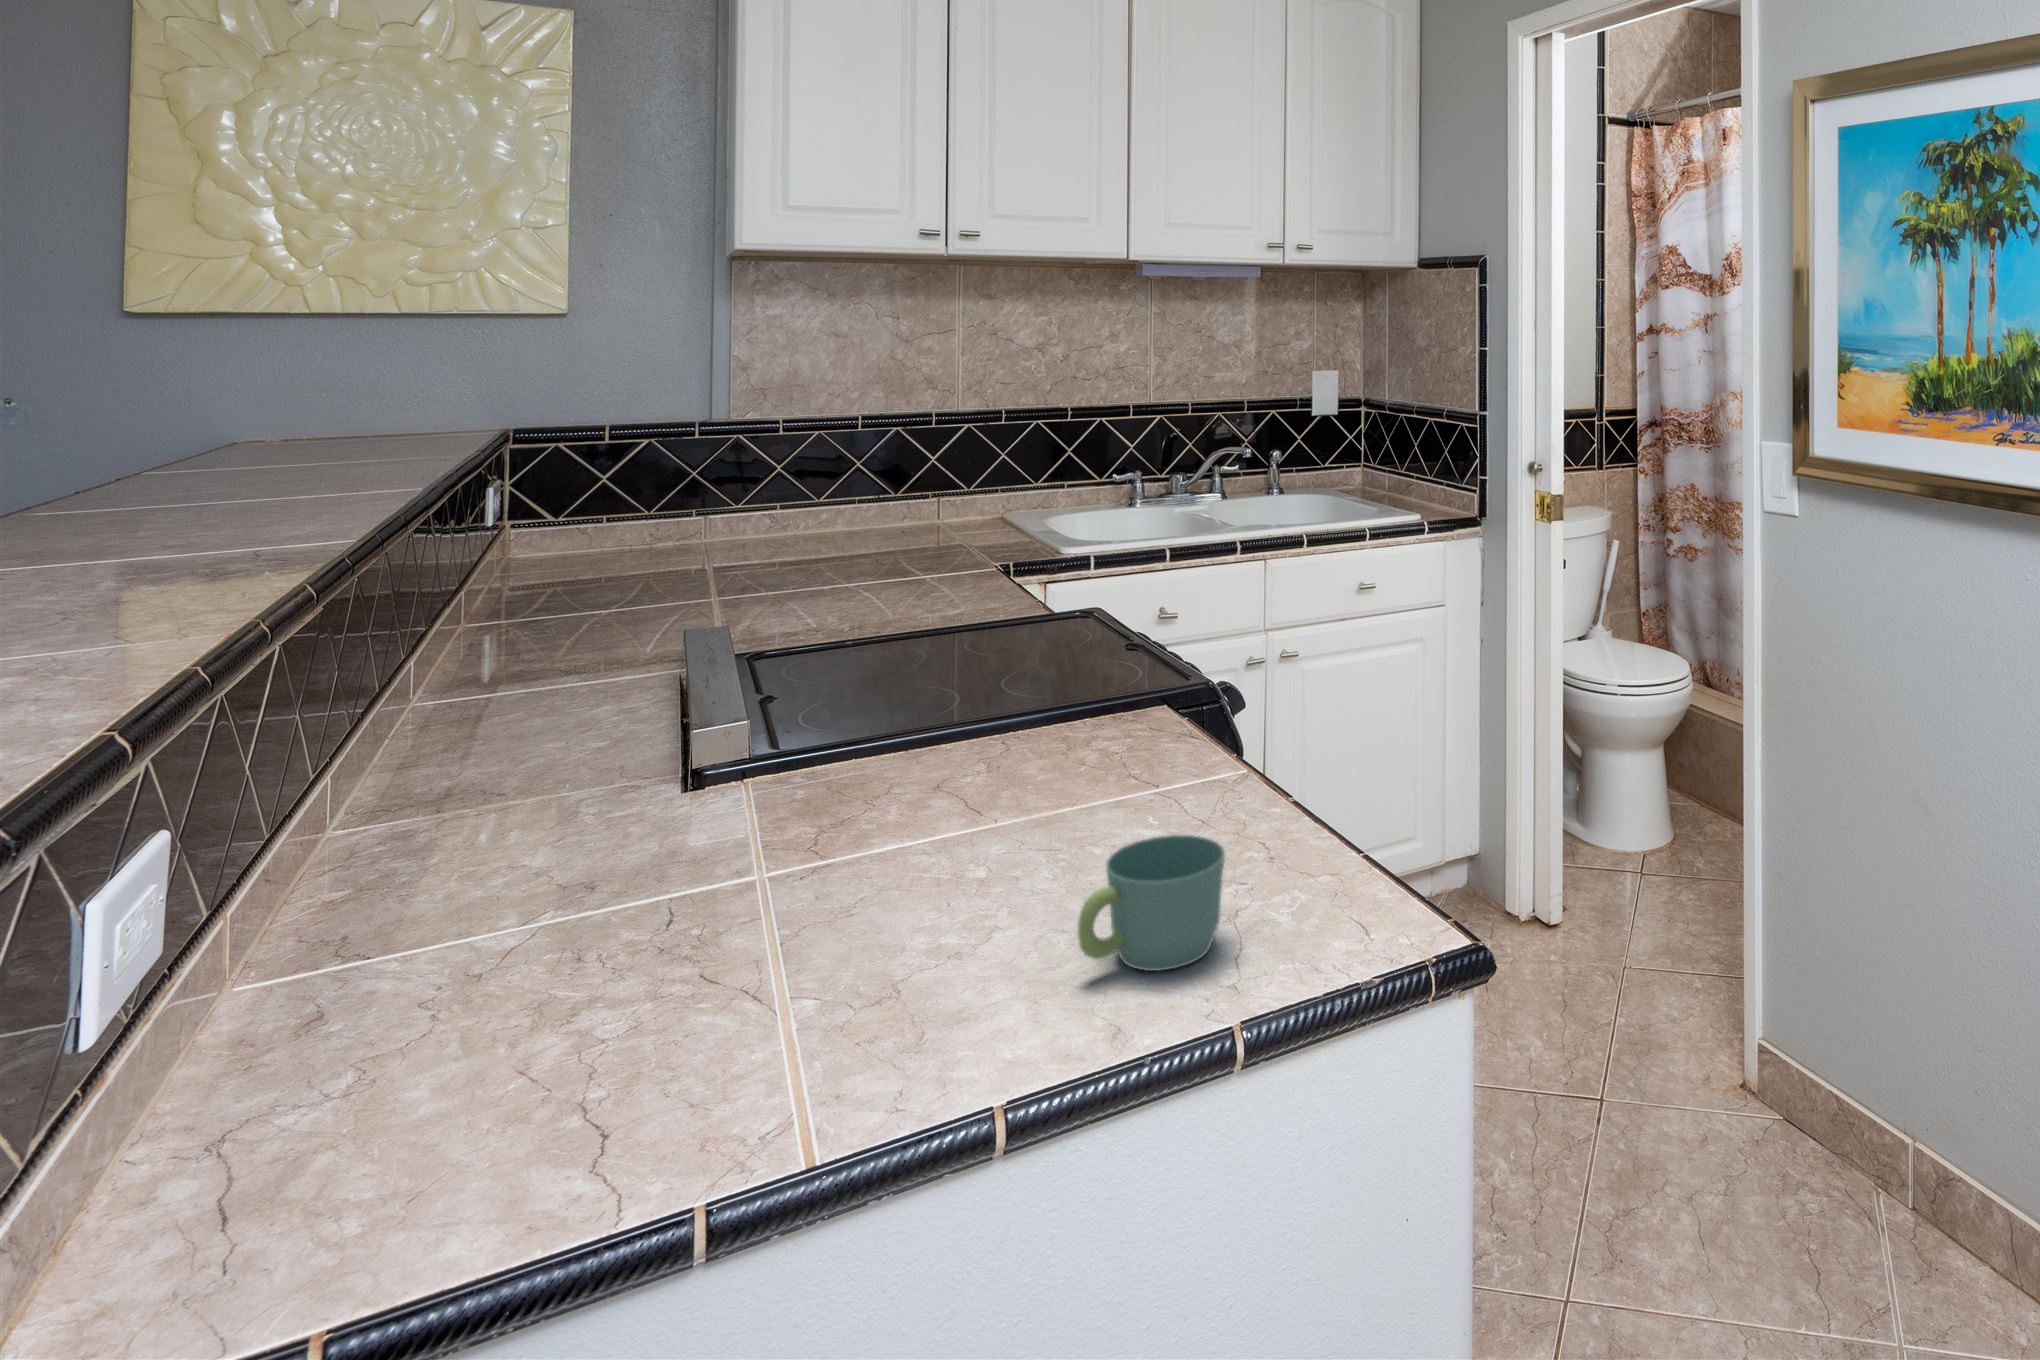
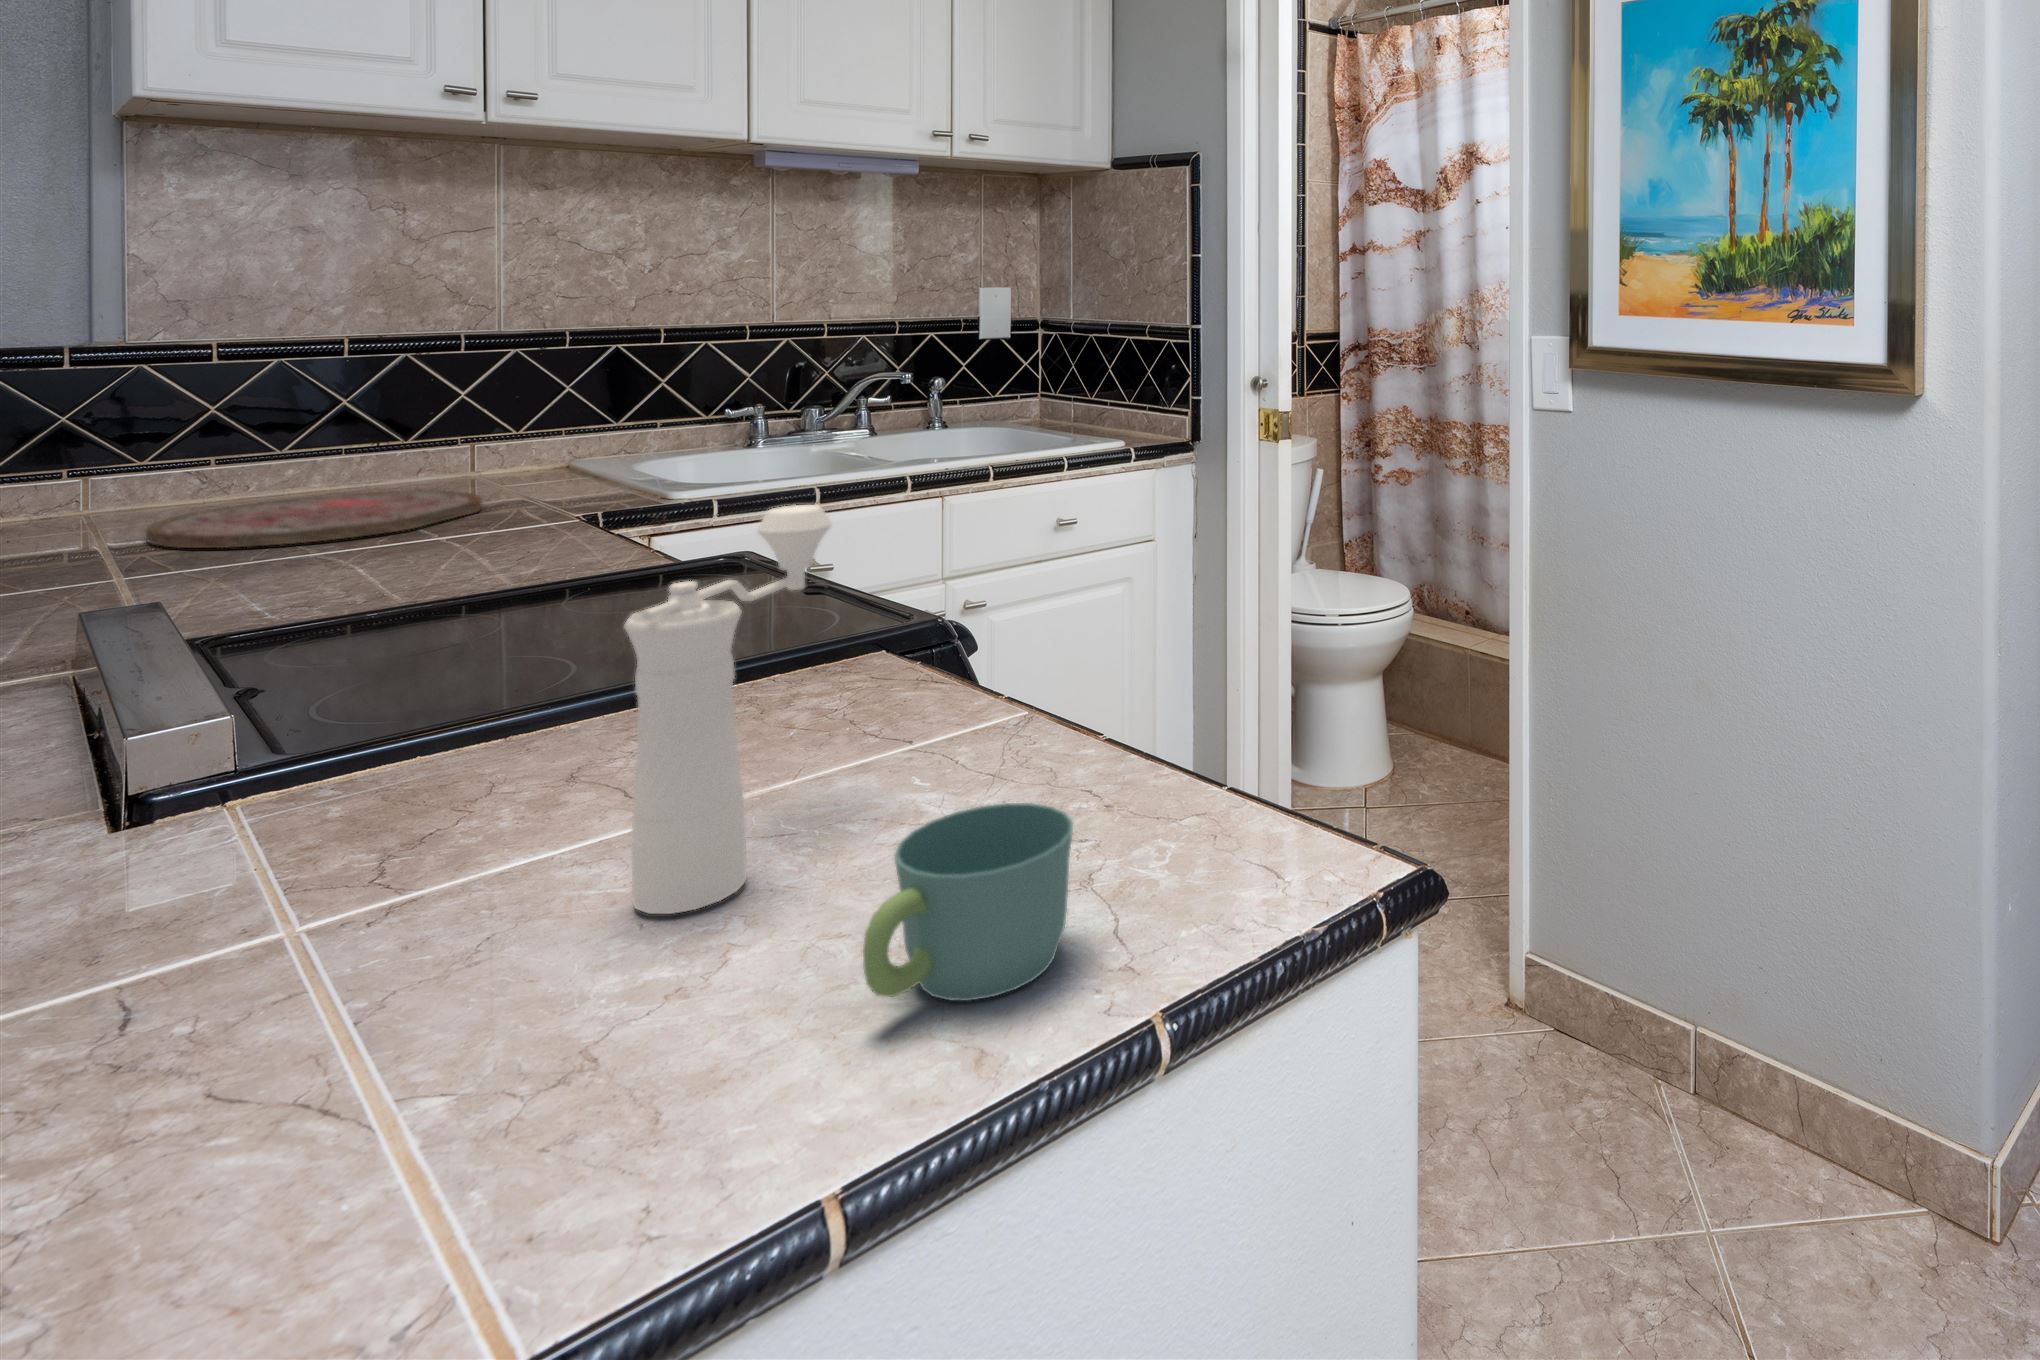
cutting board: none [730,539,934,581] -> present [146,491,482,548]
pepper mill: none [965,600,1107,885] -> present [624,505,832,914]

